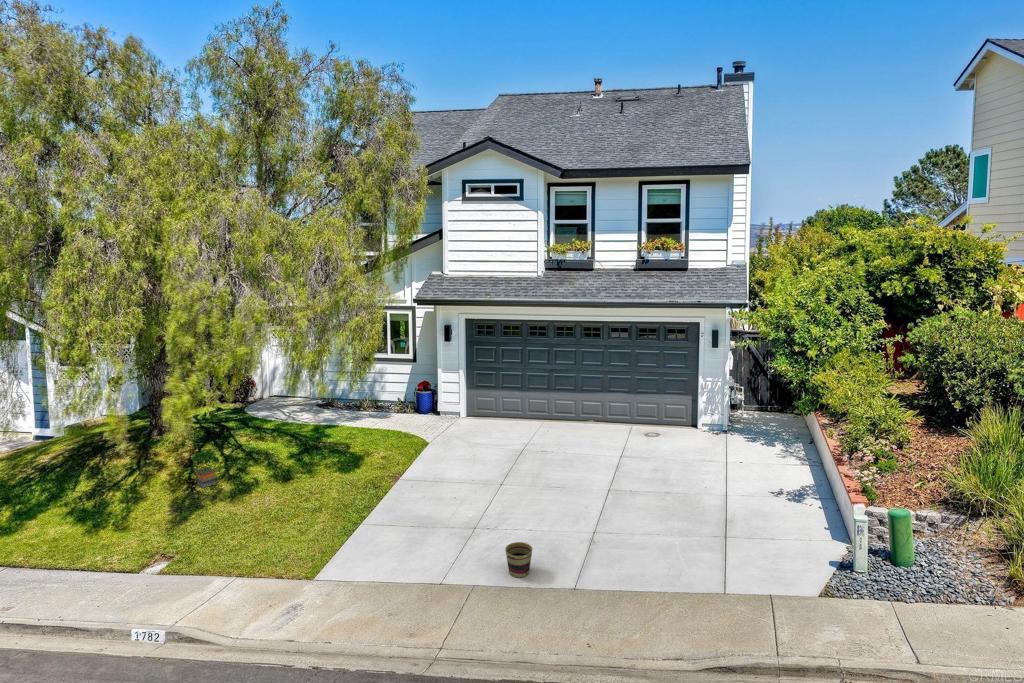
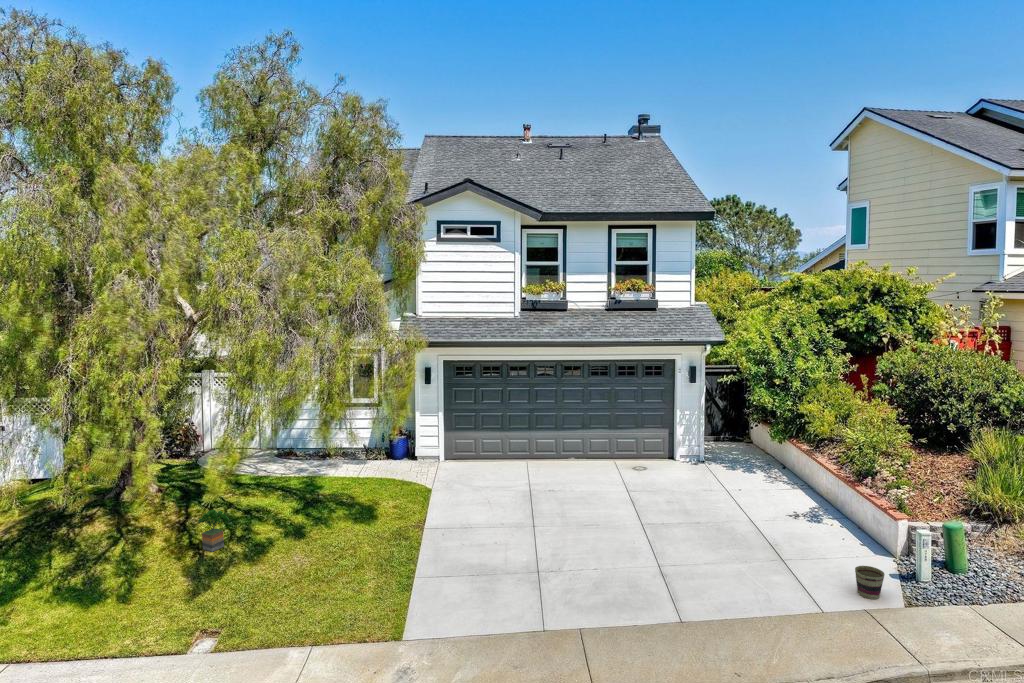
basket: present [505,542,532,577] -> present [855,566,885,599]

